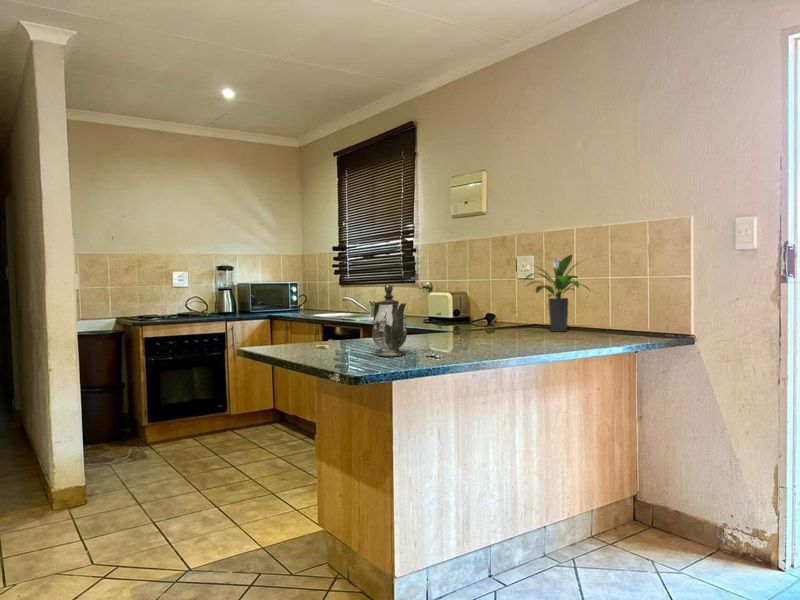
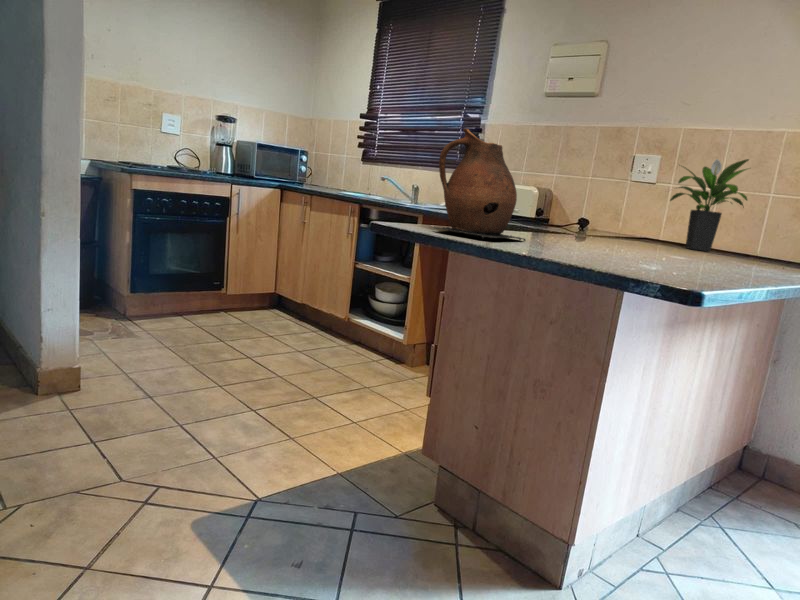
ceramic pitcher: none [285,278,358,355] -> present [433,129,526,241]
teapot: present [372,284,407,357] -> none [569,155,649,256]

